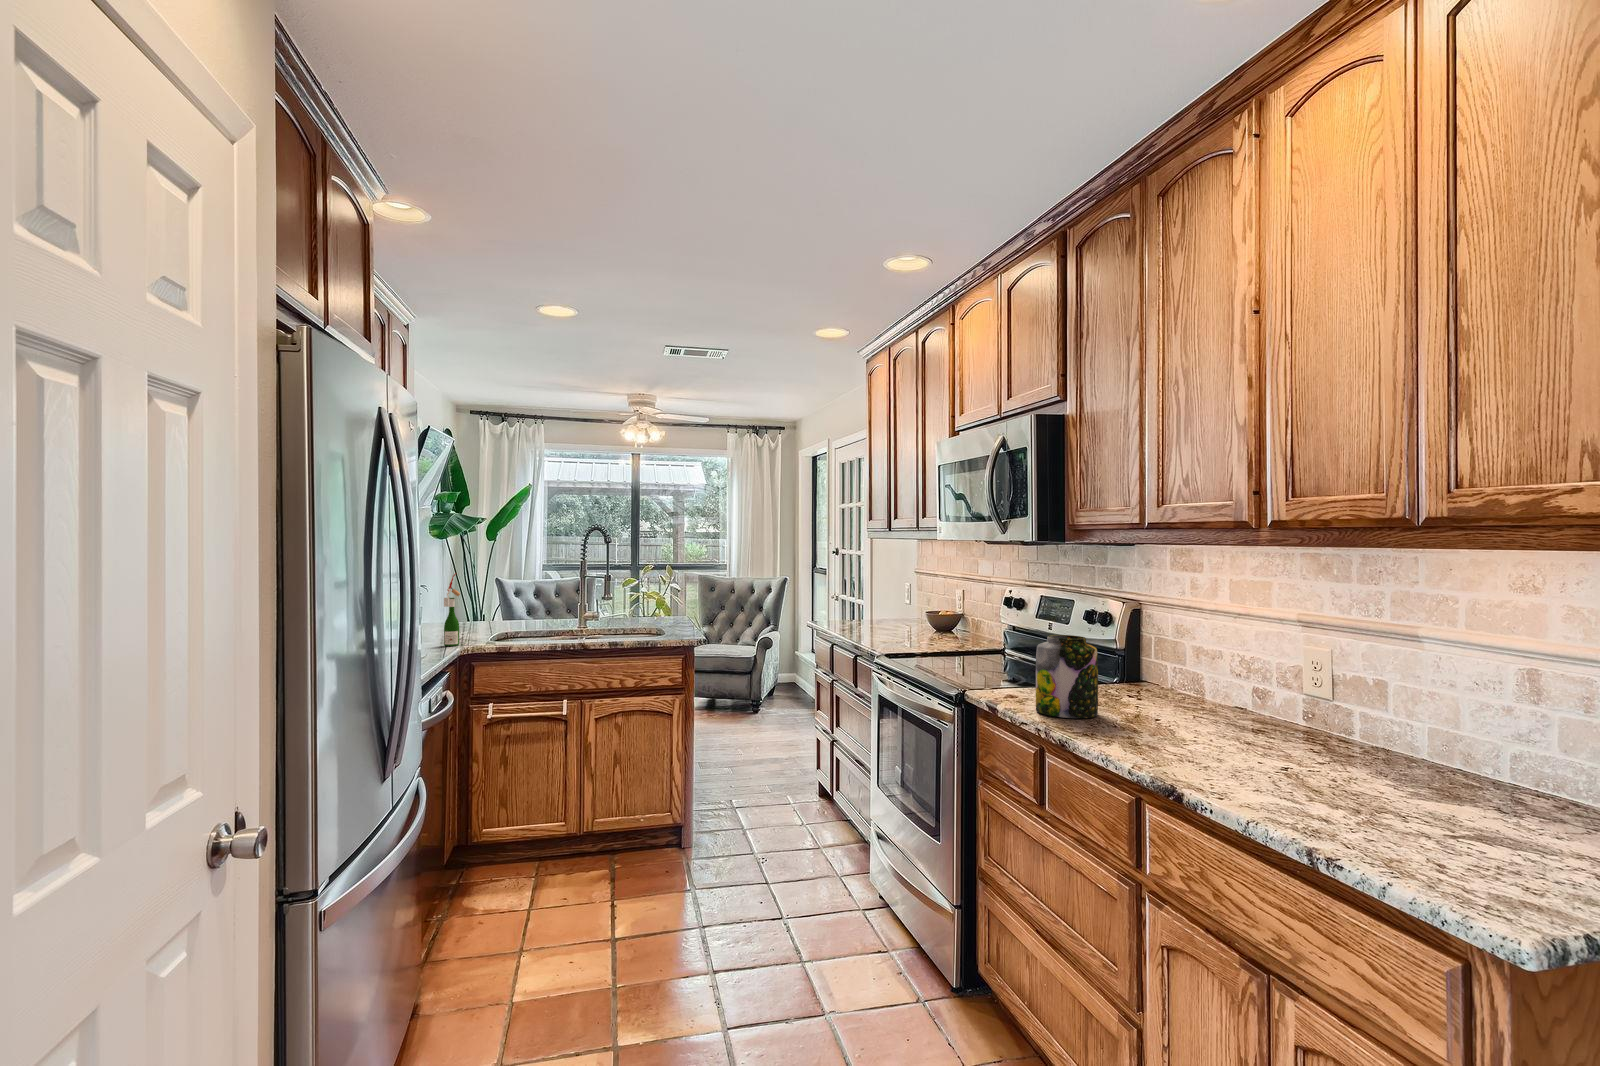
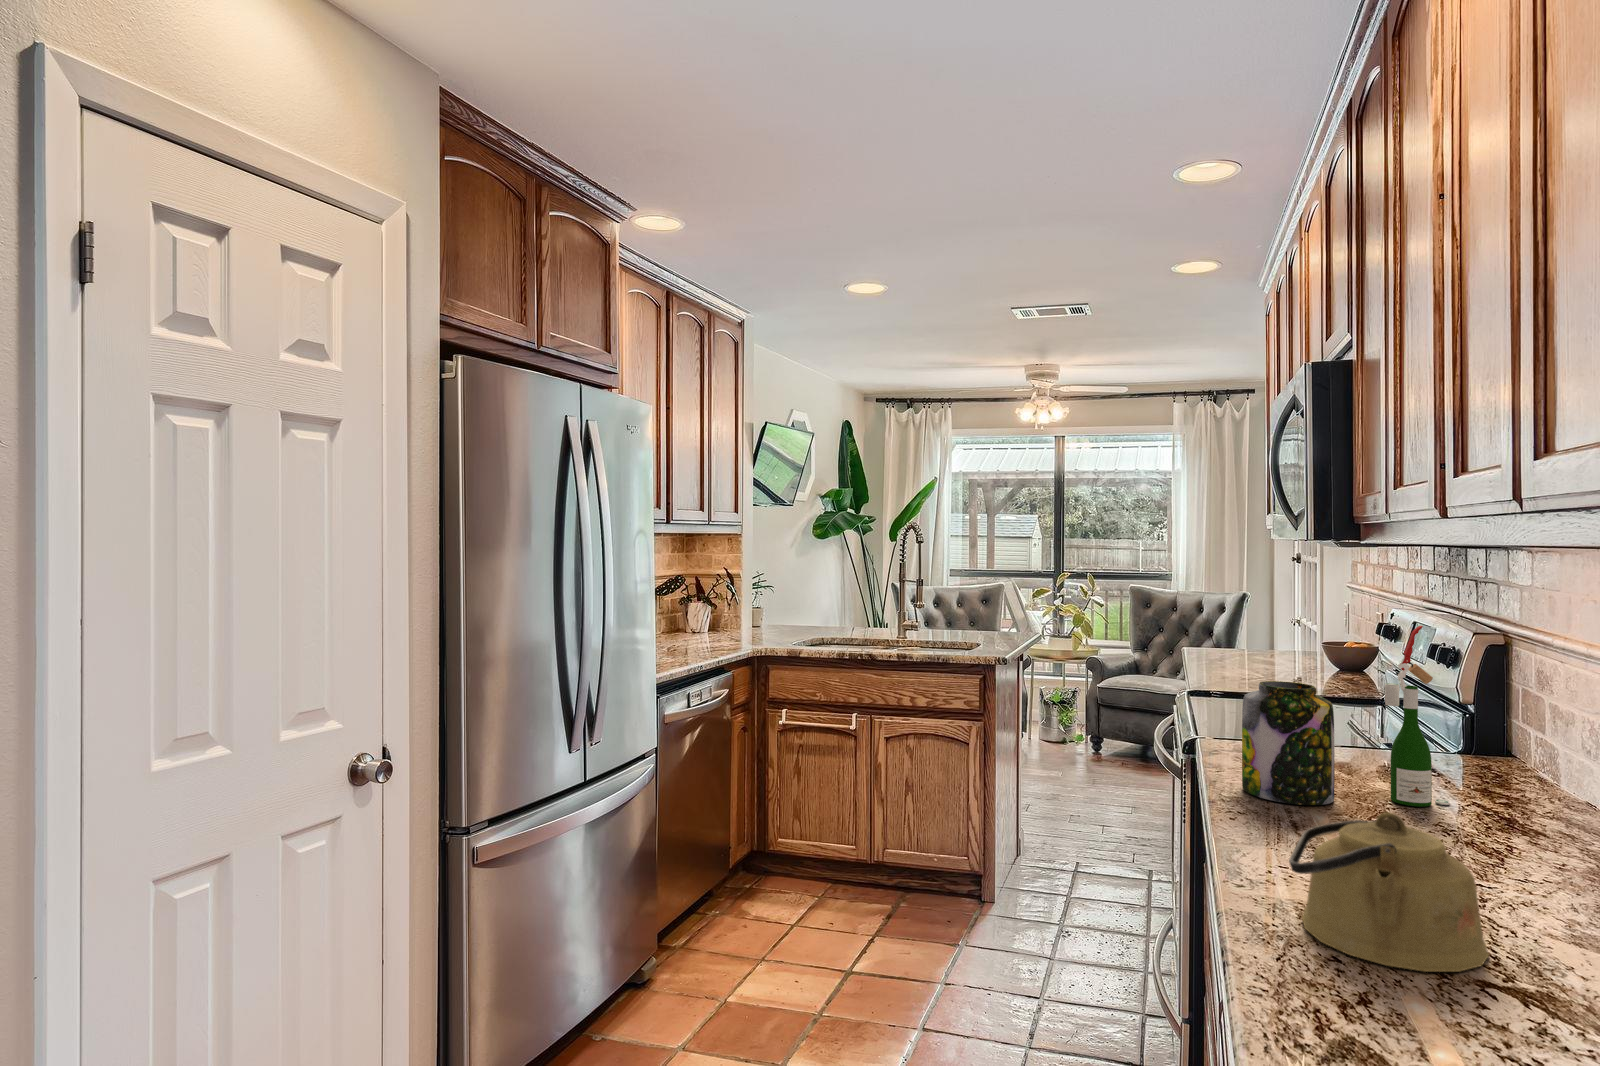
wine bottle: present [444,573,467,646] -> present [1385,626,1450,807]
kettle: none [1203,707,1334,801] -> present [1289,812,1489,972]

